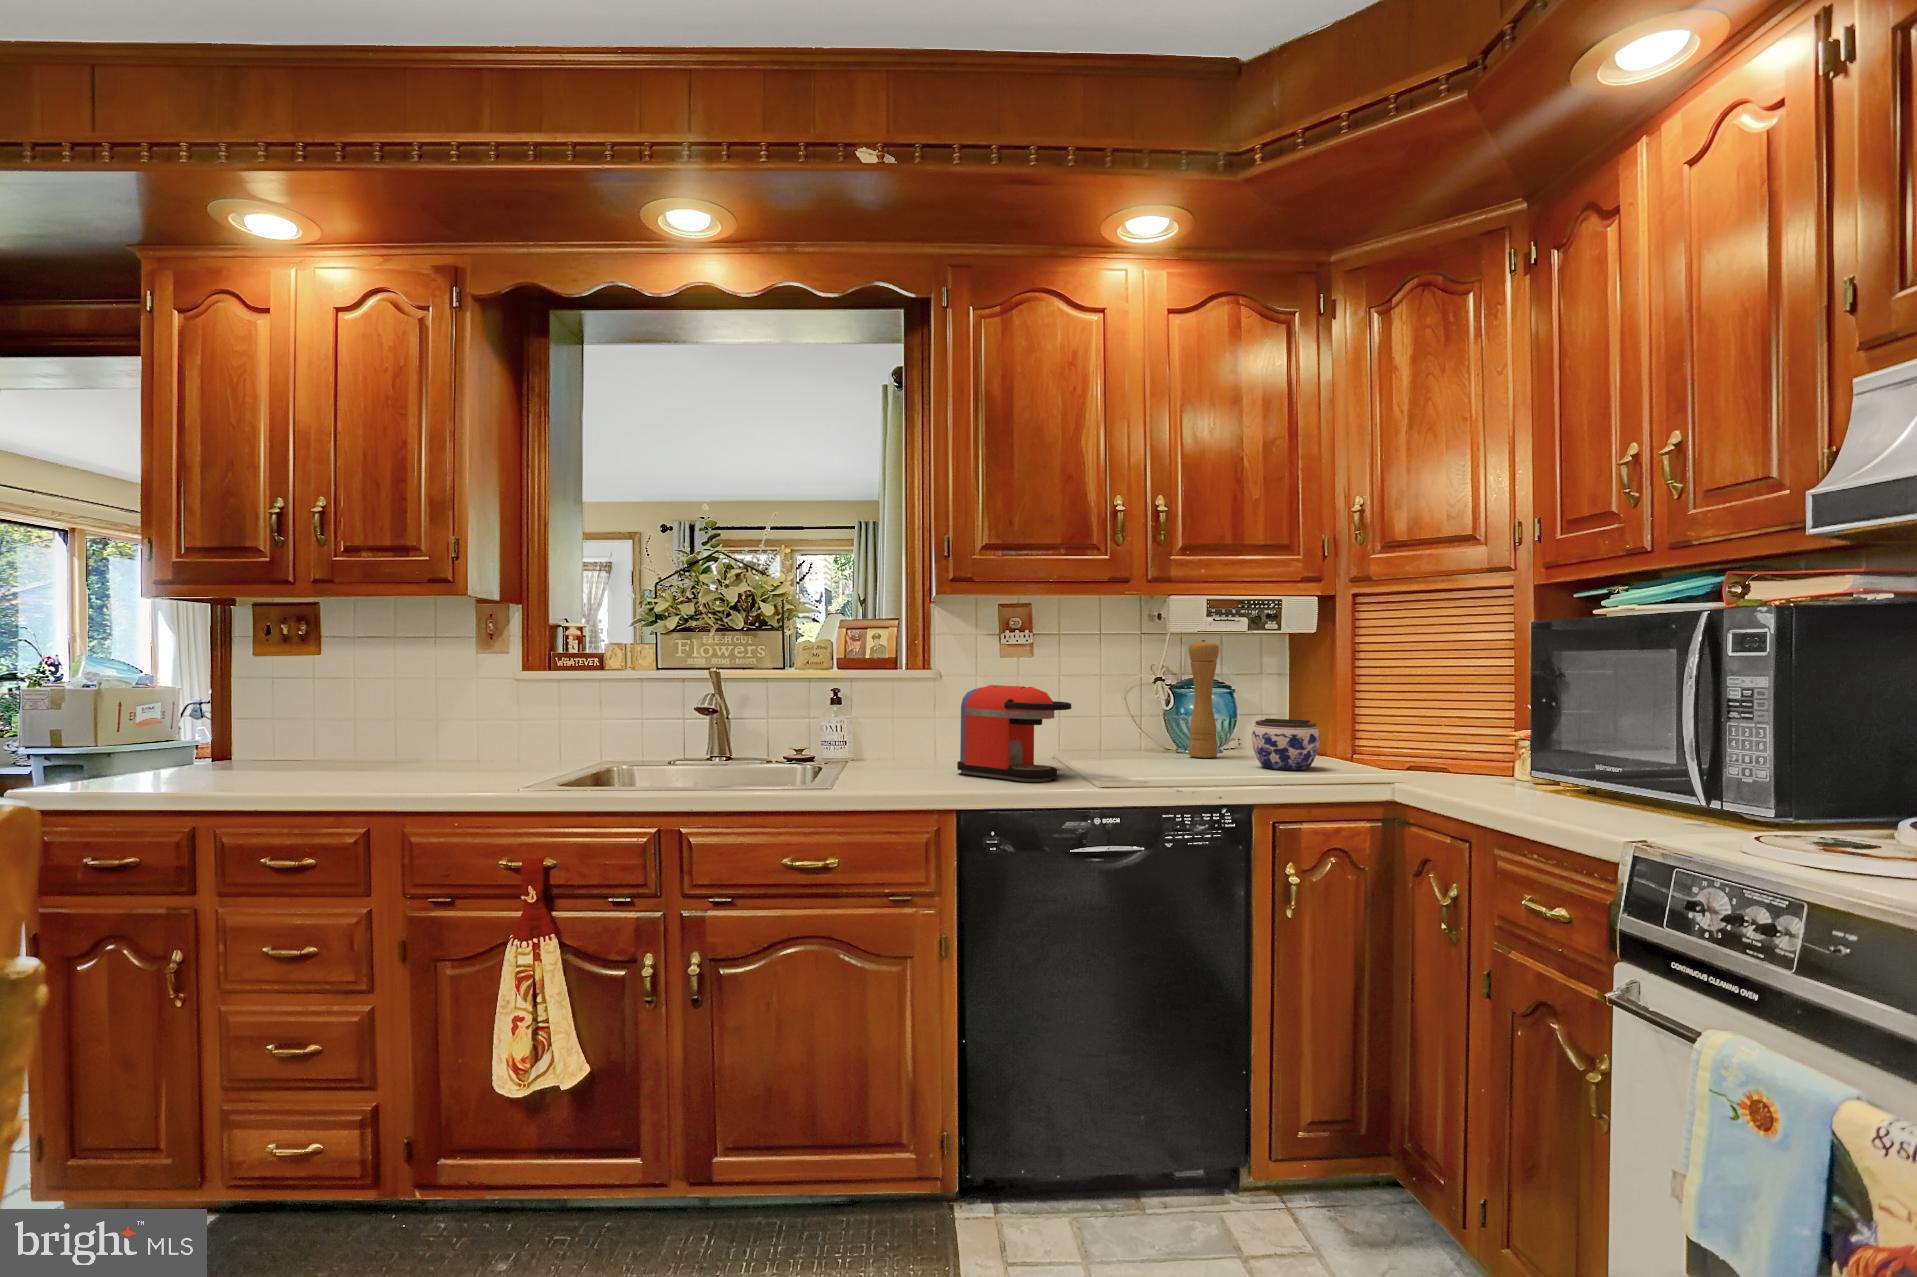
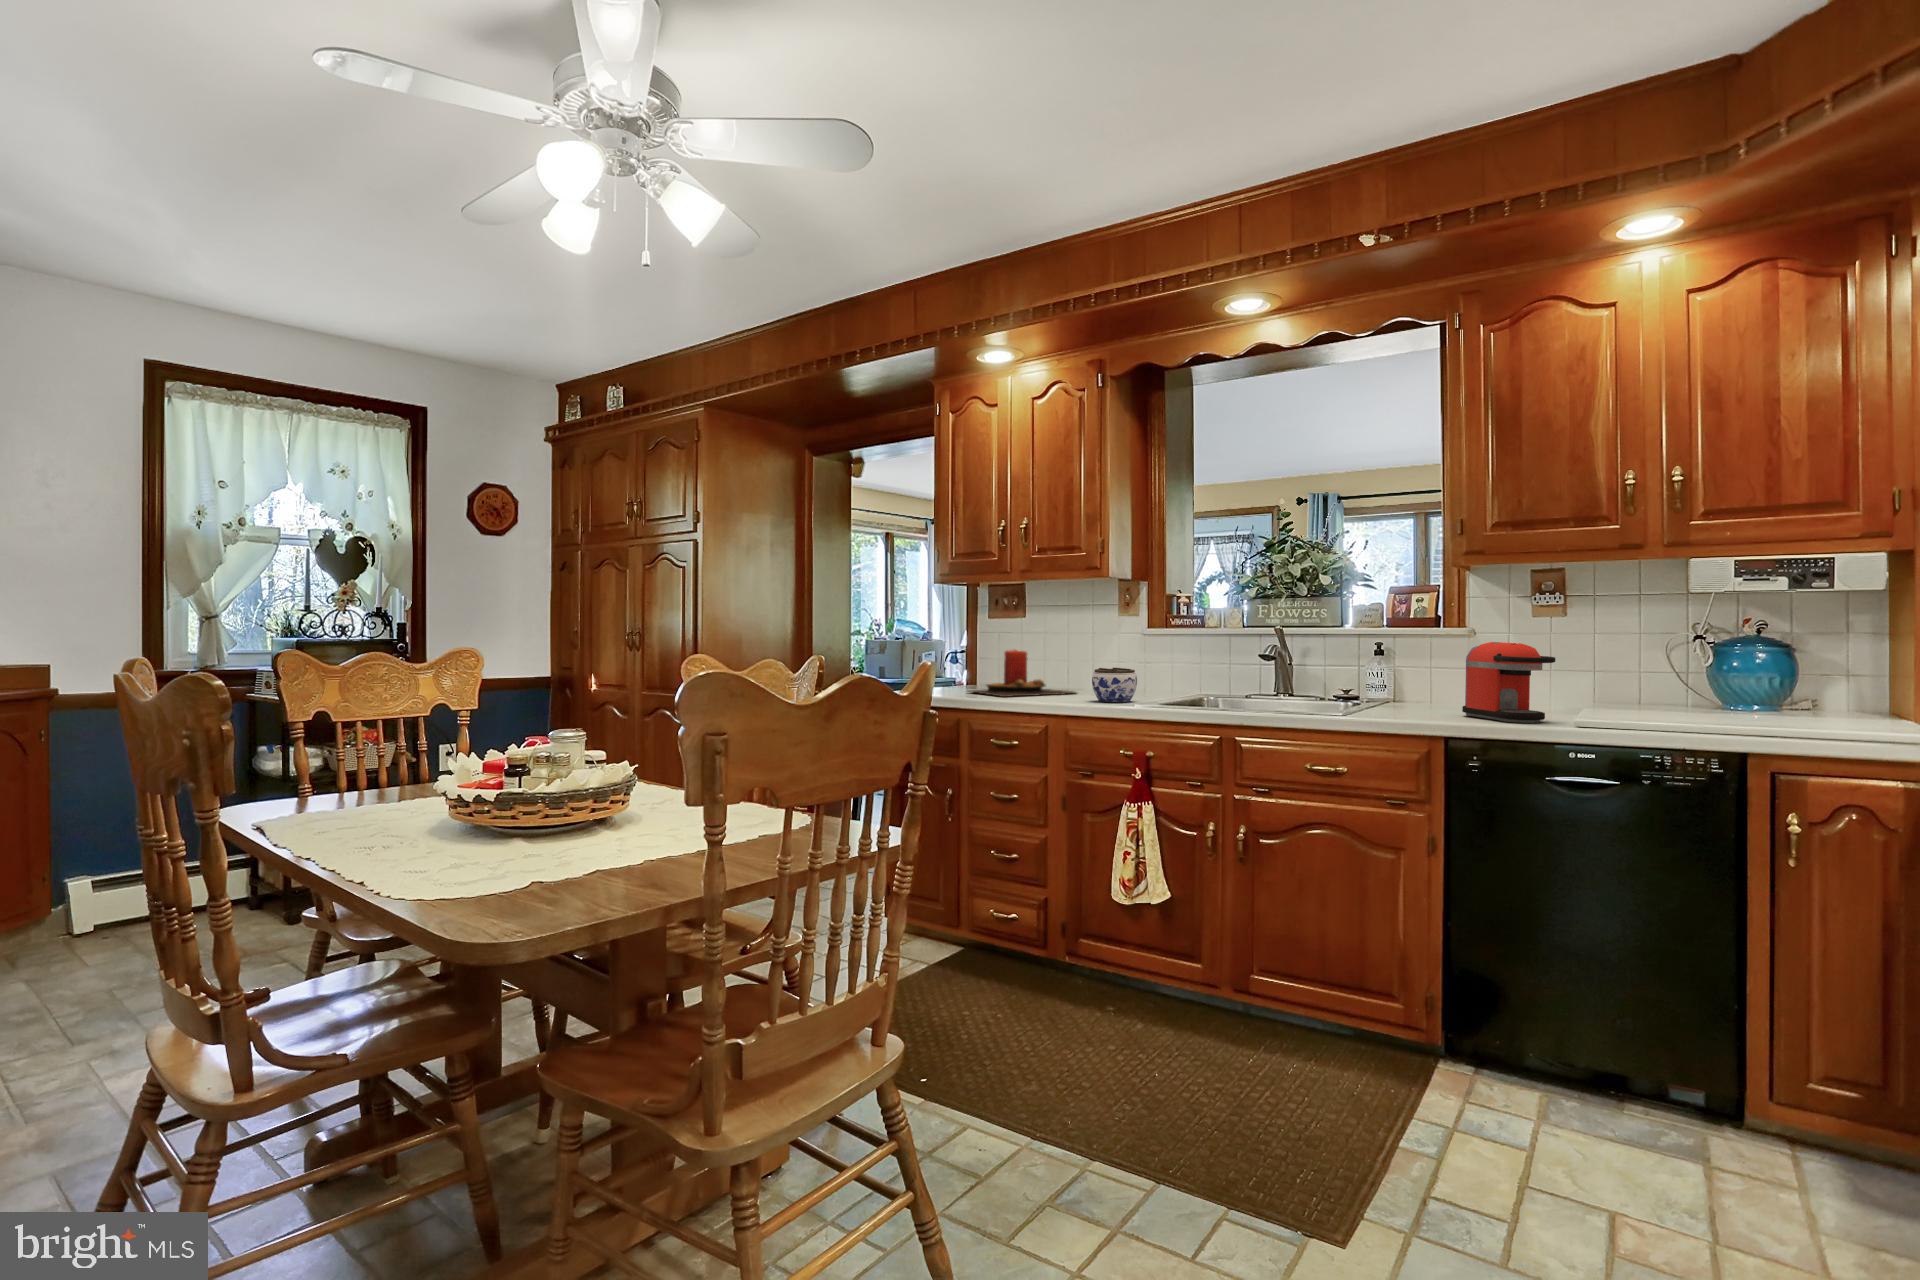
pepper mill: present [1188,640,1219,758] -> none [1724,601,1760,716]
candle: none [201,703,410,782] -> present [968,650,1076,697]
jar: present [1252,718,1320,770] -> present [1092,668,1137,702]

